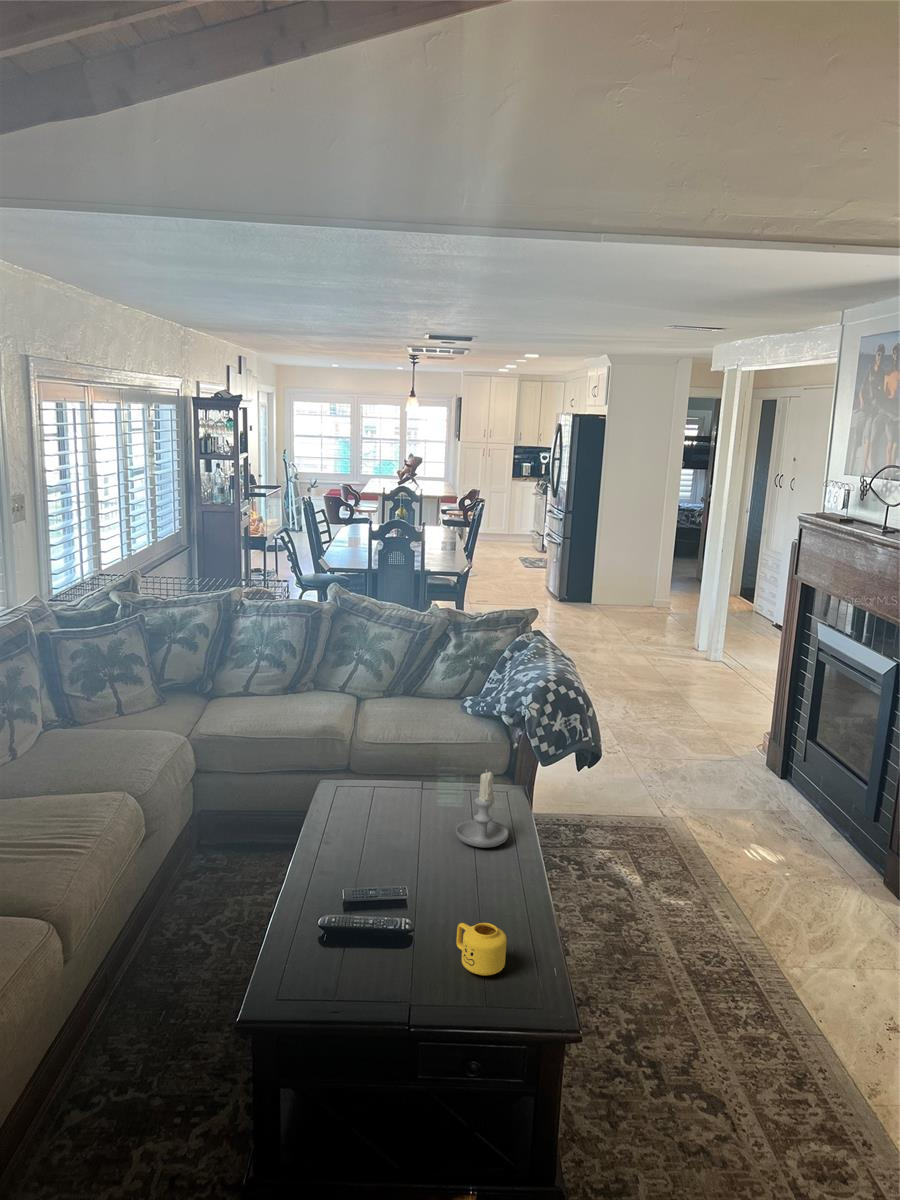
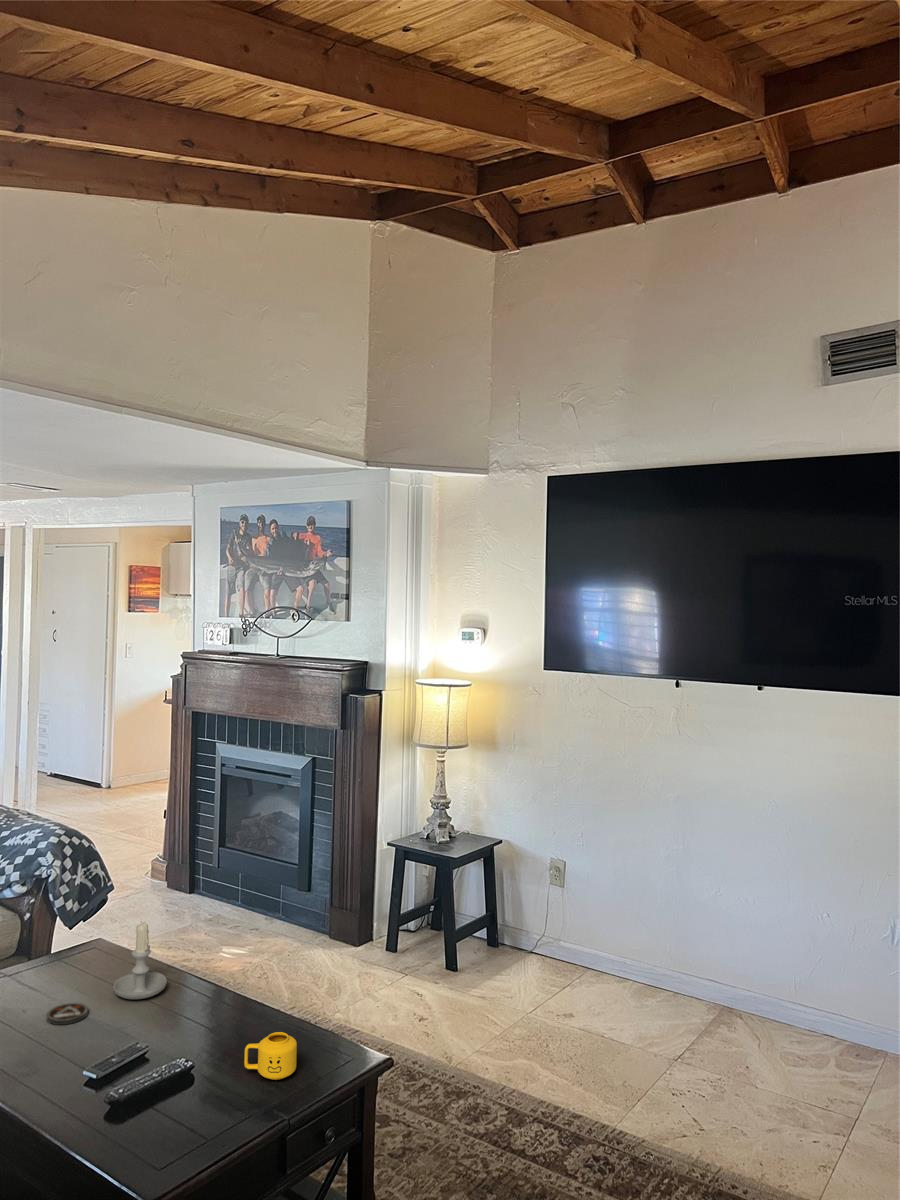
coaster: none [387,823,424,842] -> present [47,1003,88,1025]

